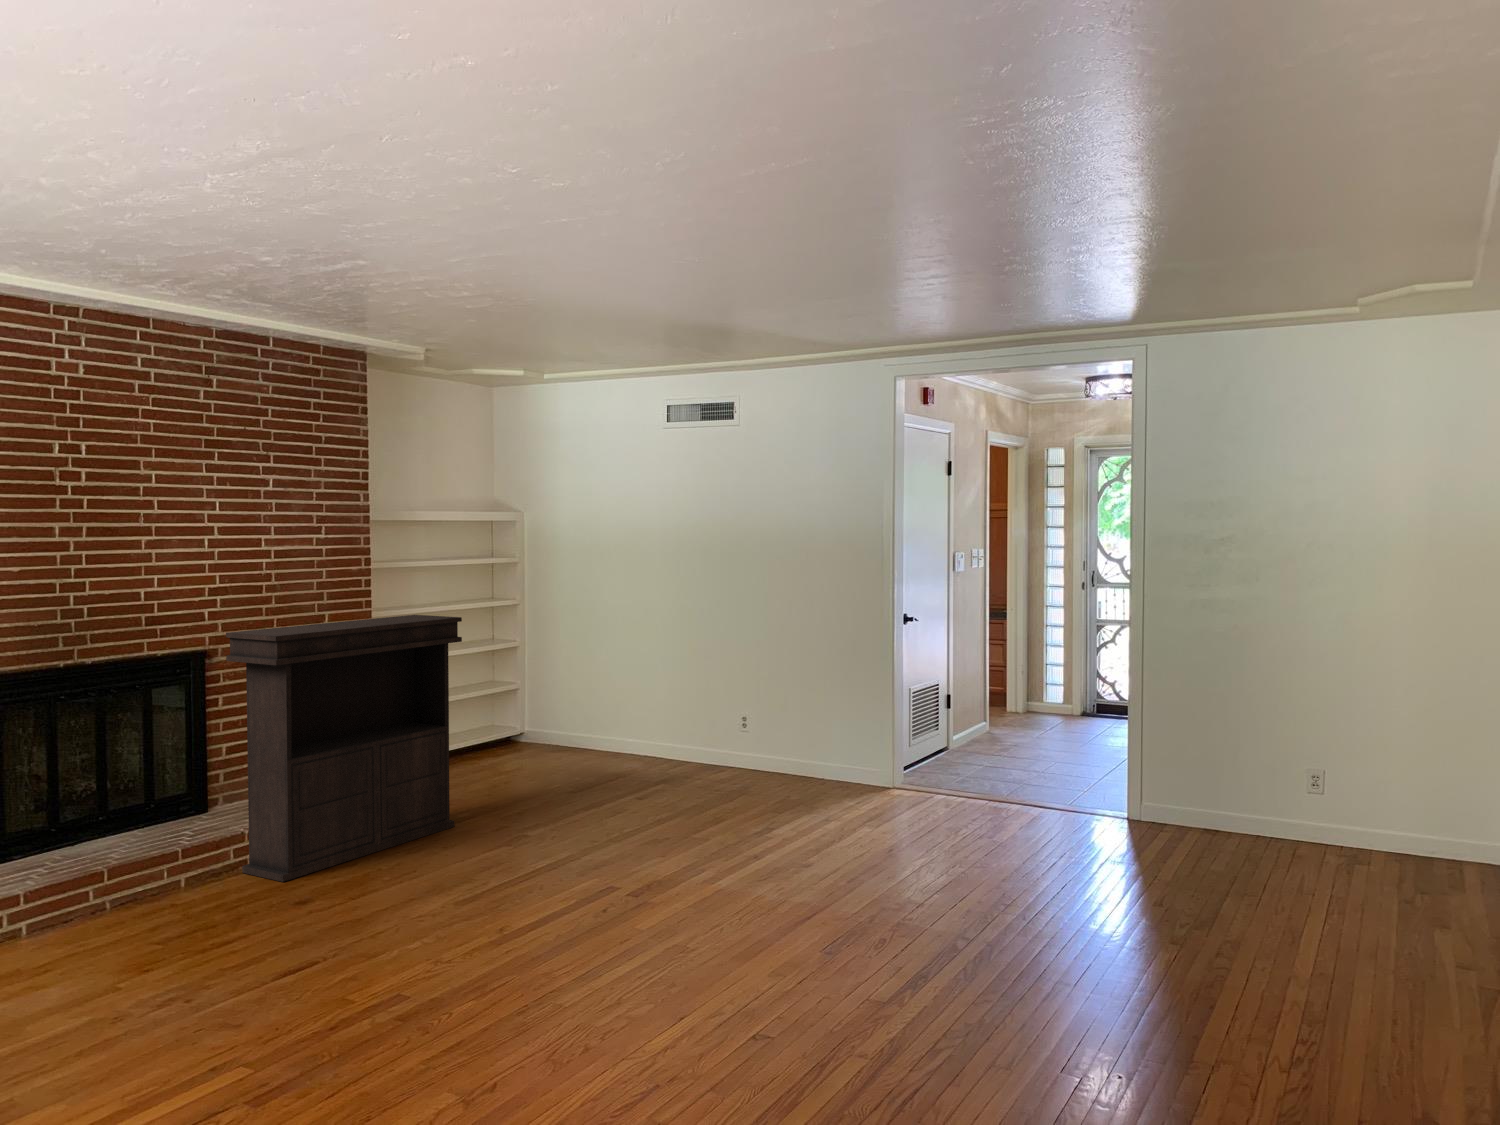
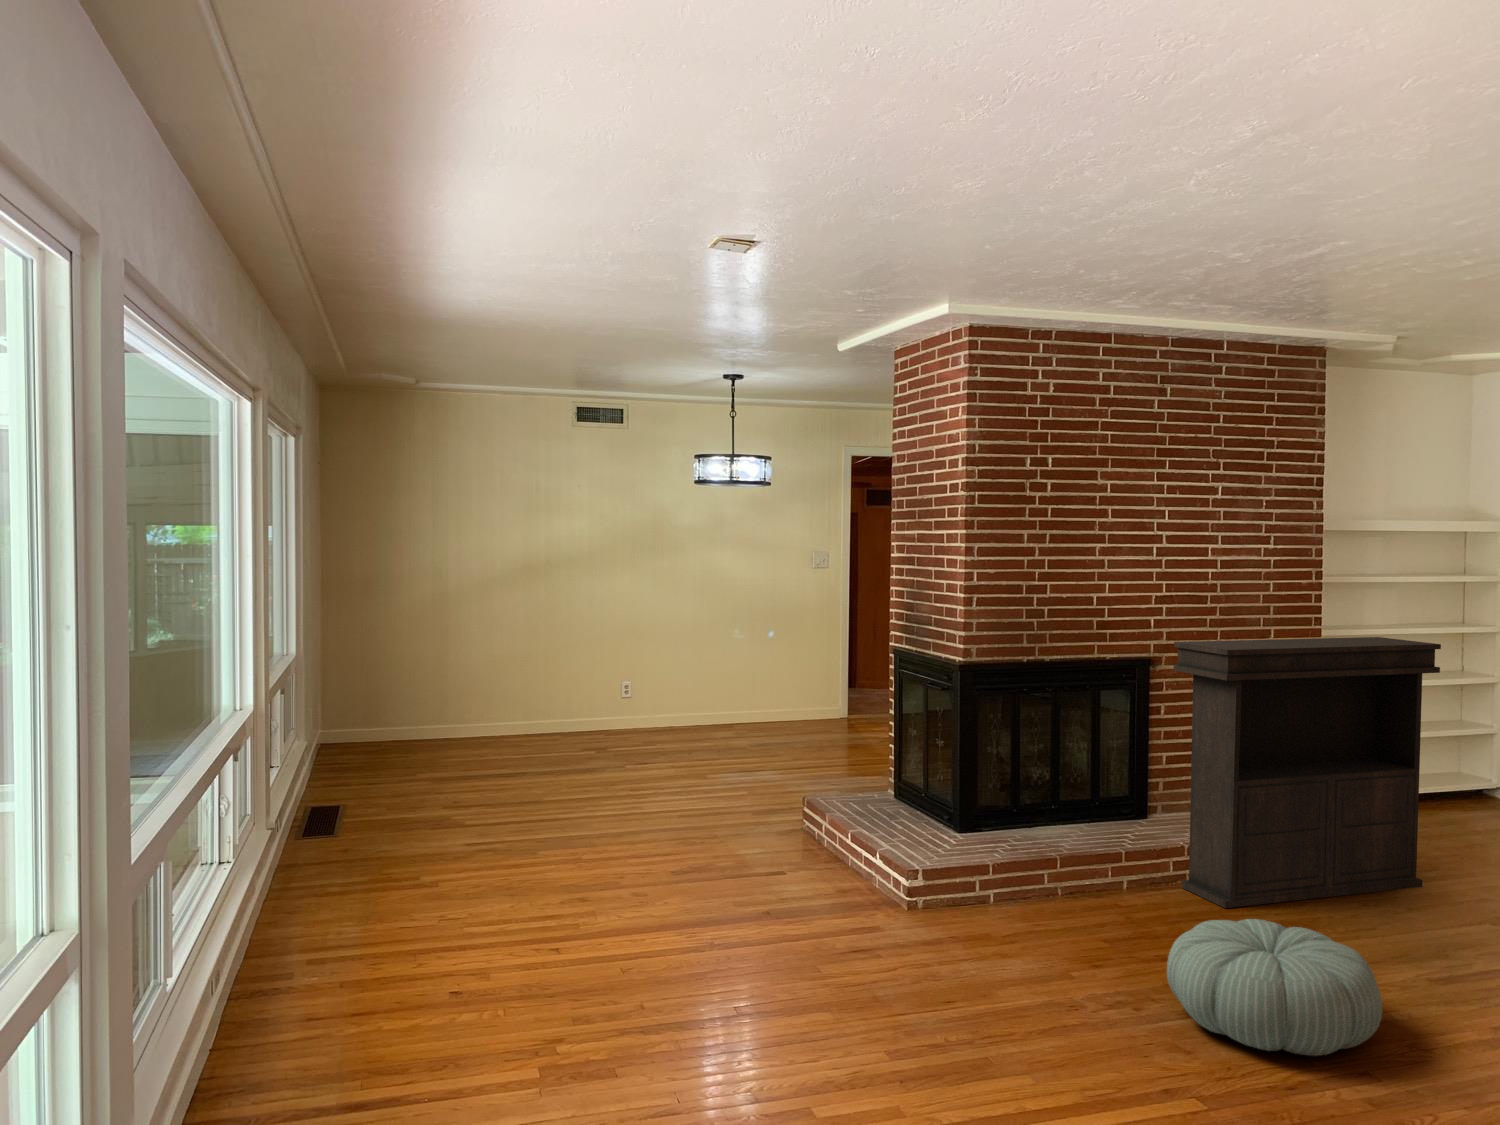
pouf: none [217,878,405,994] -> present [1167,919,1382,1056]

